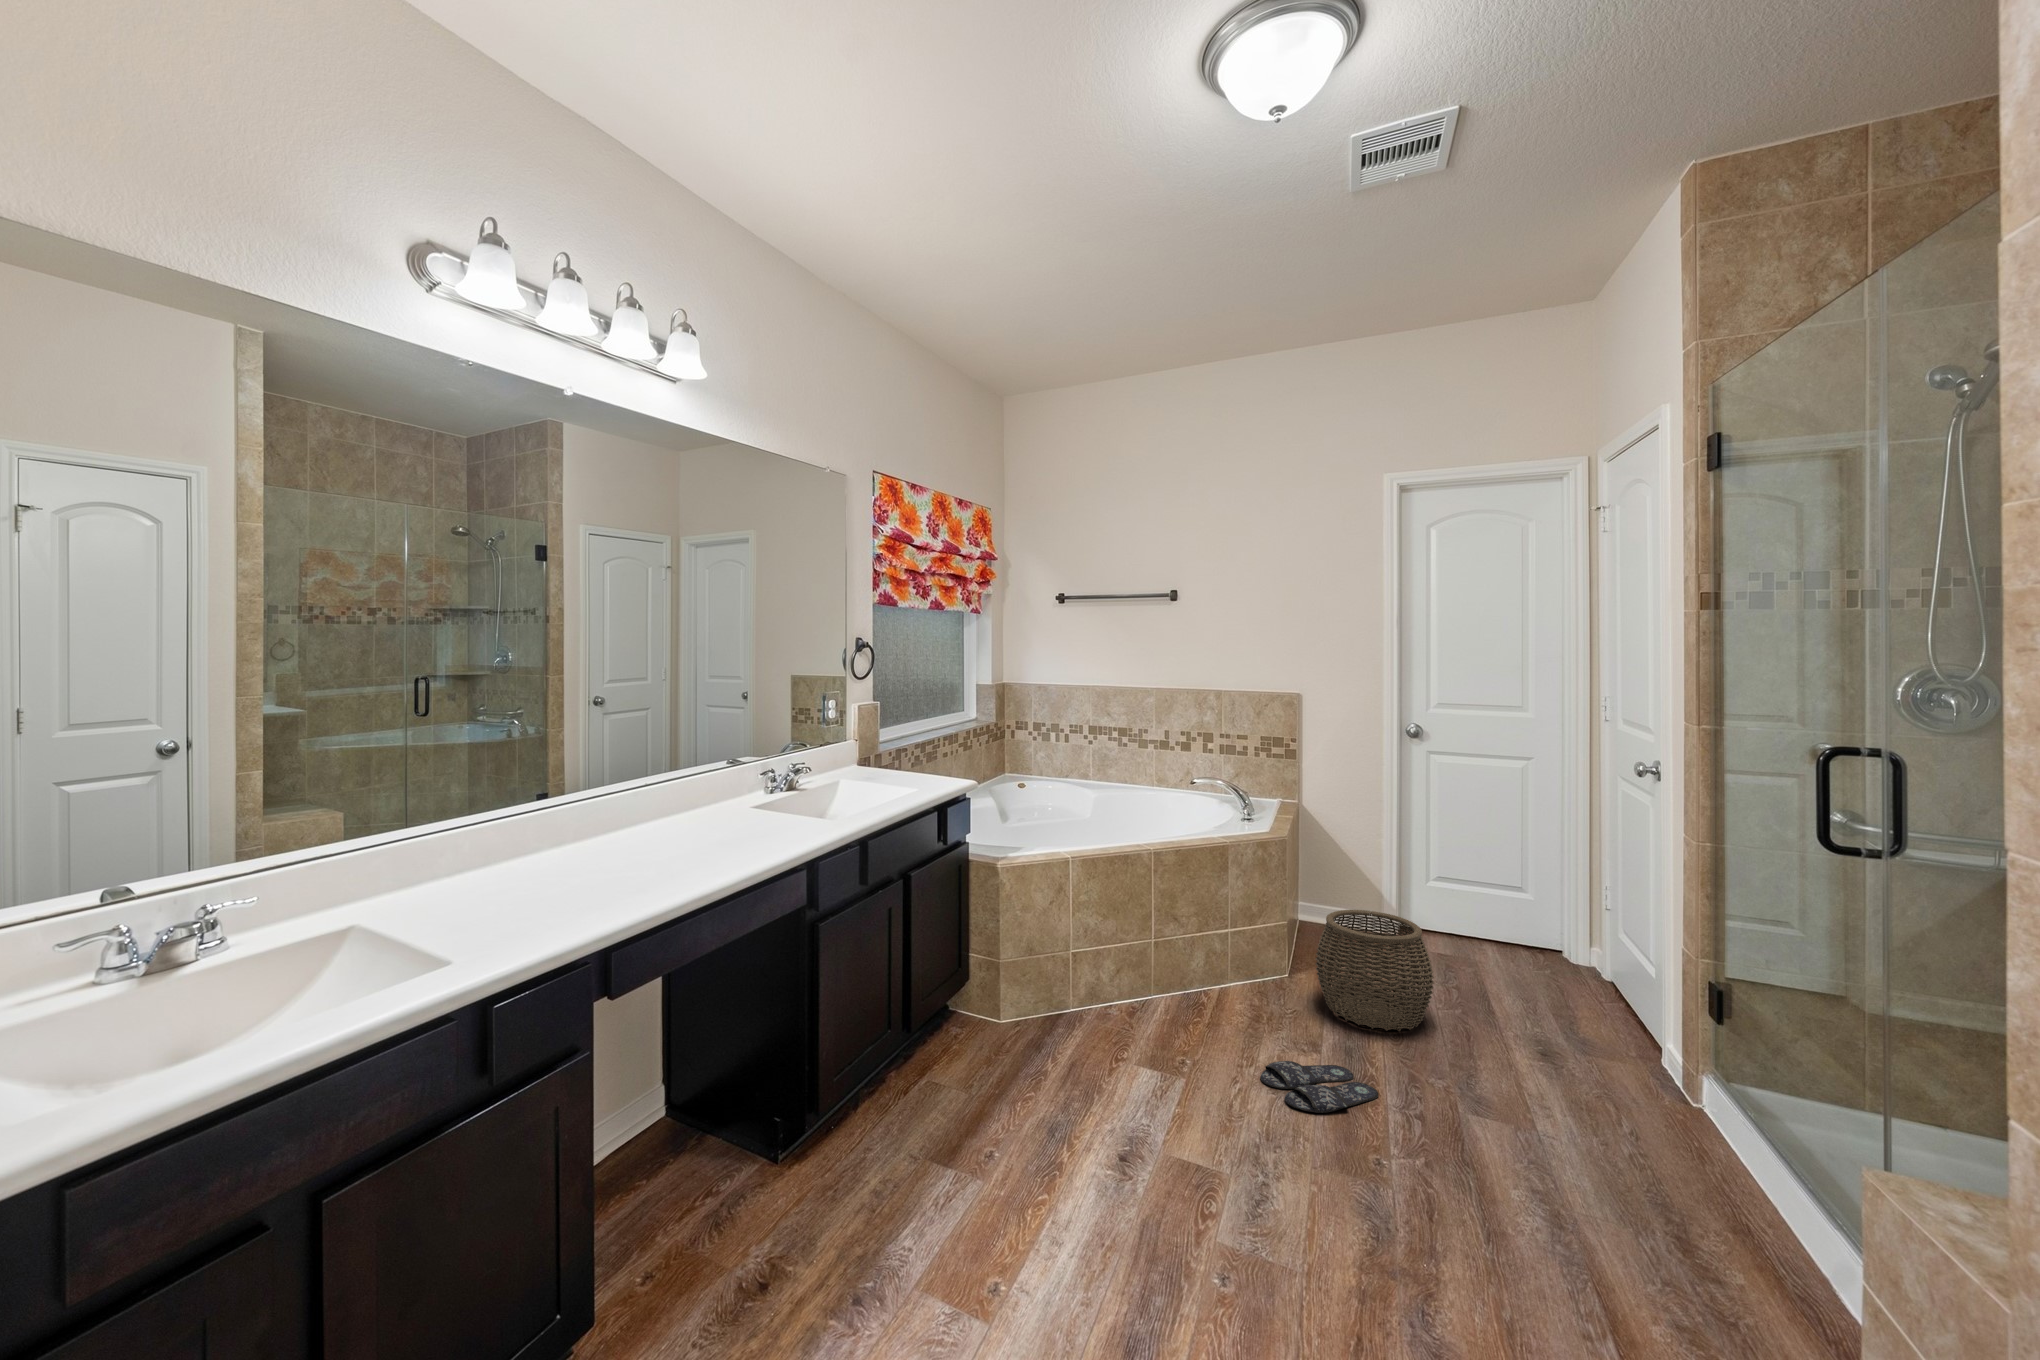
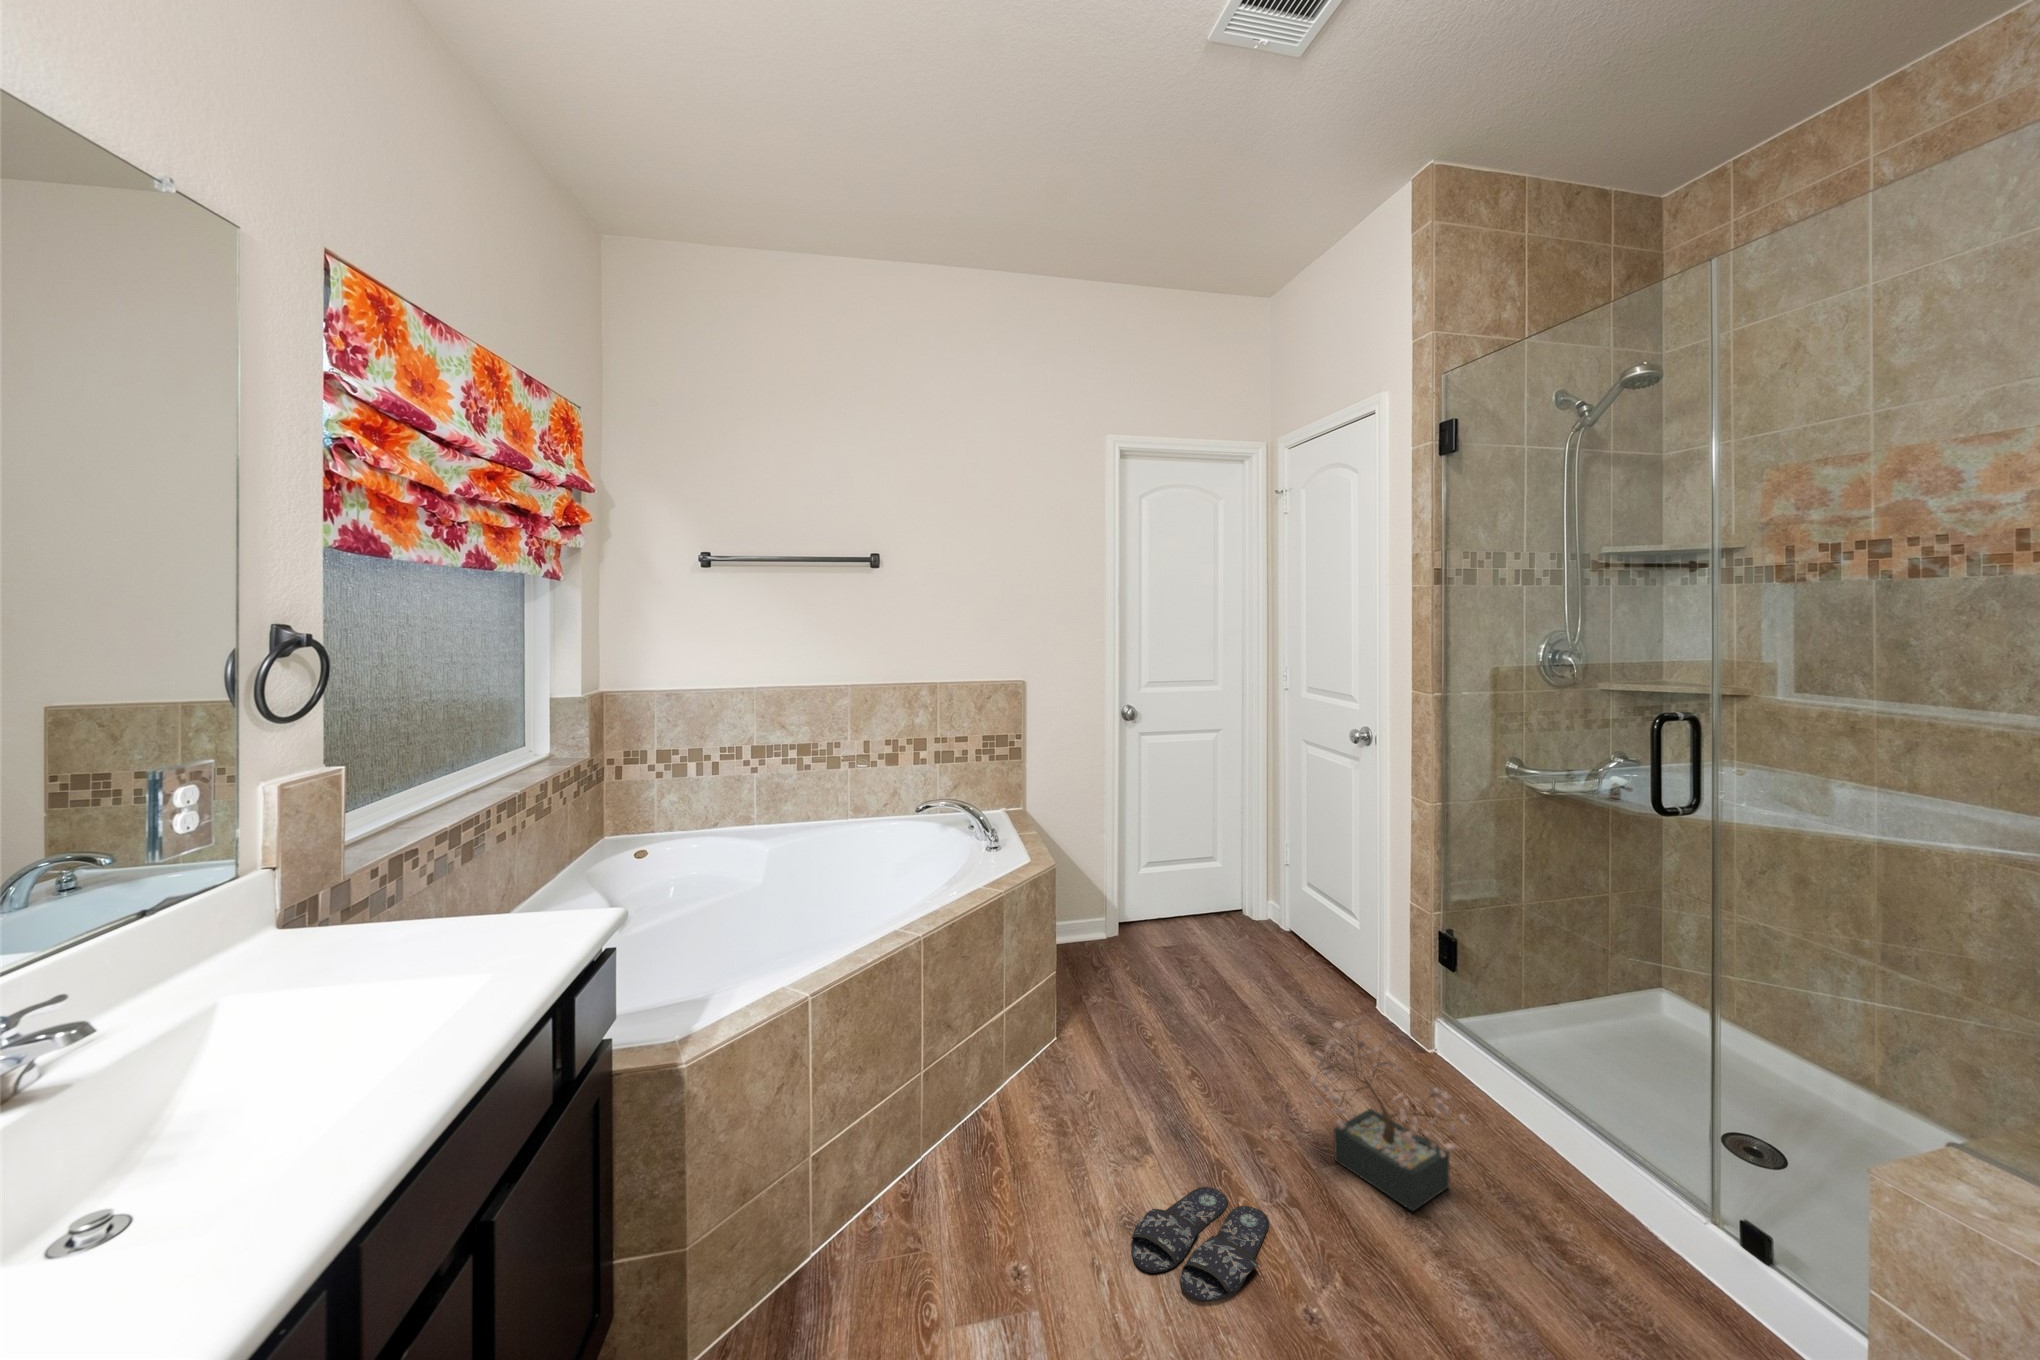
woven basket: present [1315,910,1434,1031] -> none [1119,947,1251,1105]
decorative plant: none [1441,981,1589,1136] -> present [1305,1016,1470,1211]

